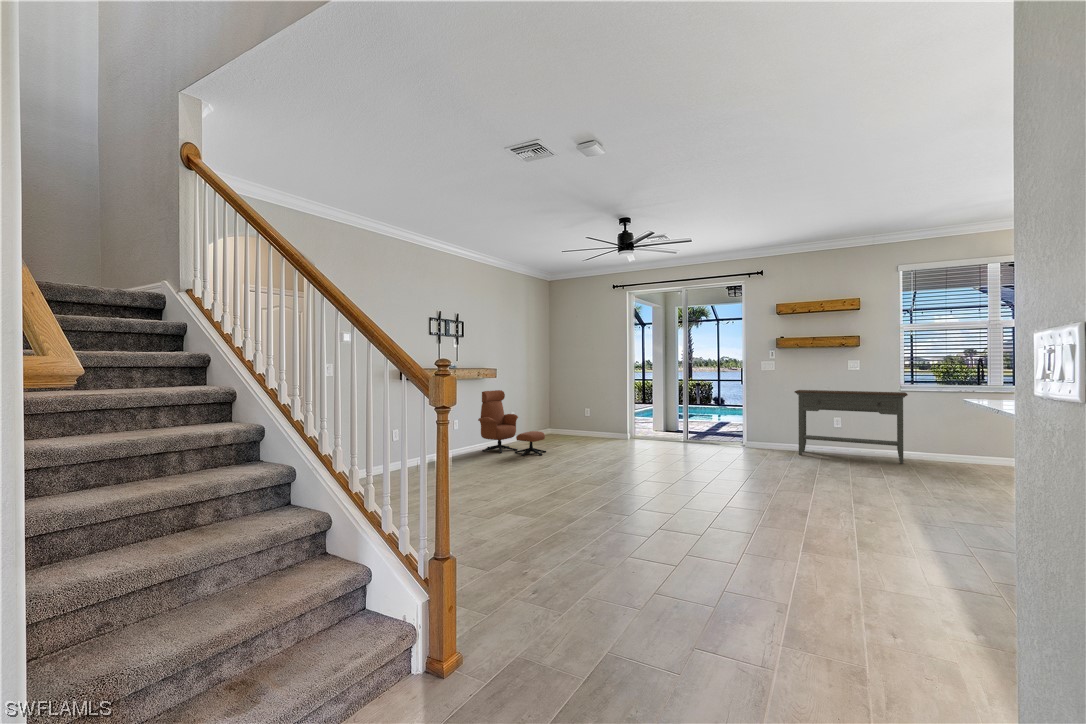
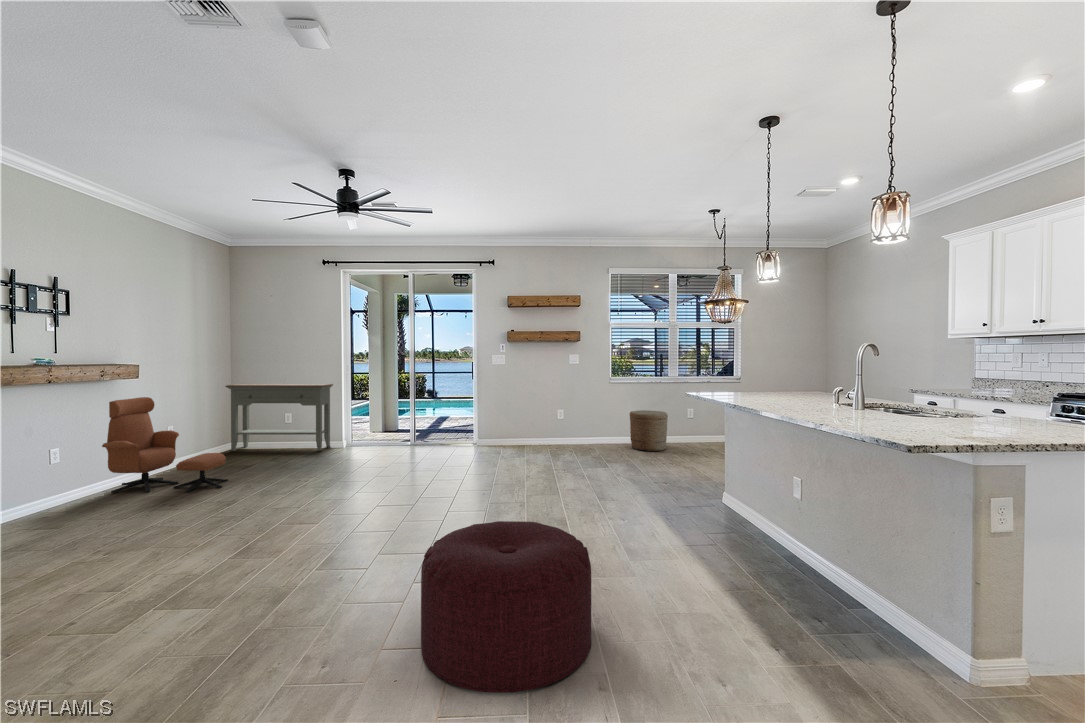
console table: present [795,390,908,464] -> present [225,384,333,451]
woven basket: none [926,424,982,471] -> present [629,410,668,451]
ottoman: none [648,480,780,587] -> present [421,521,591,693]

